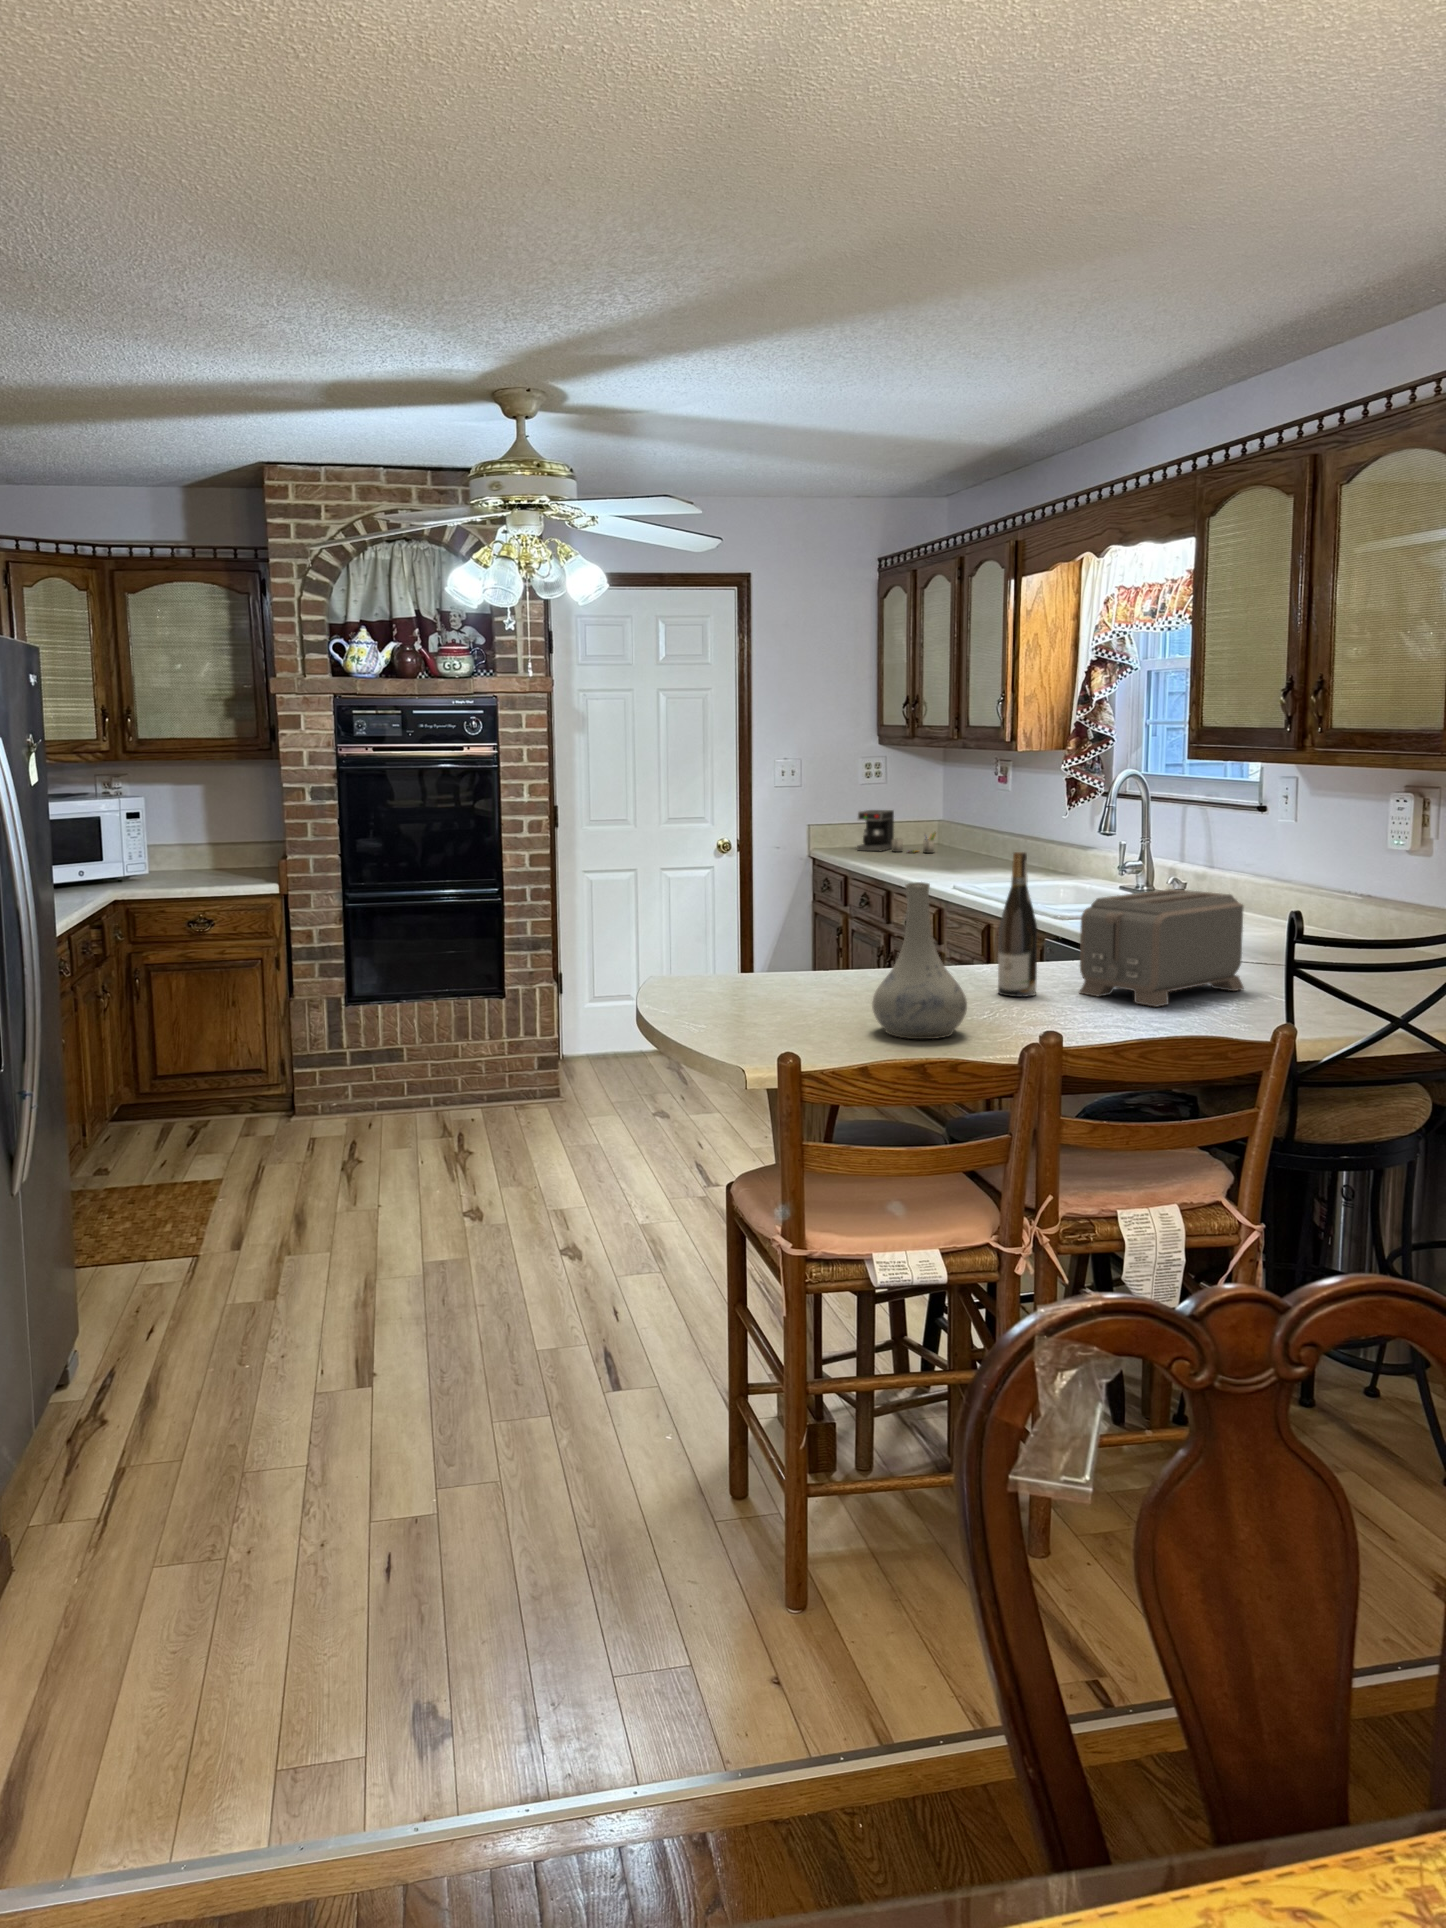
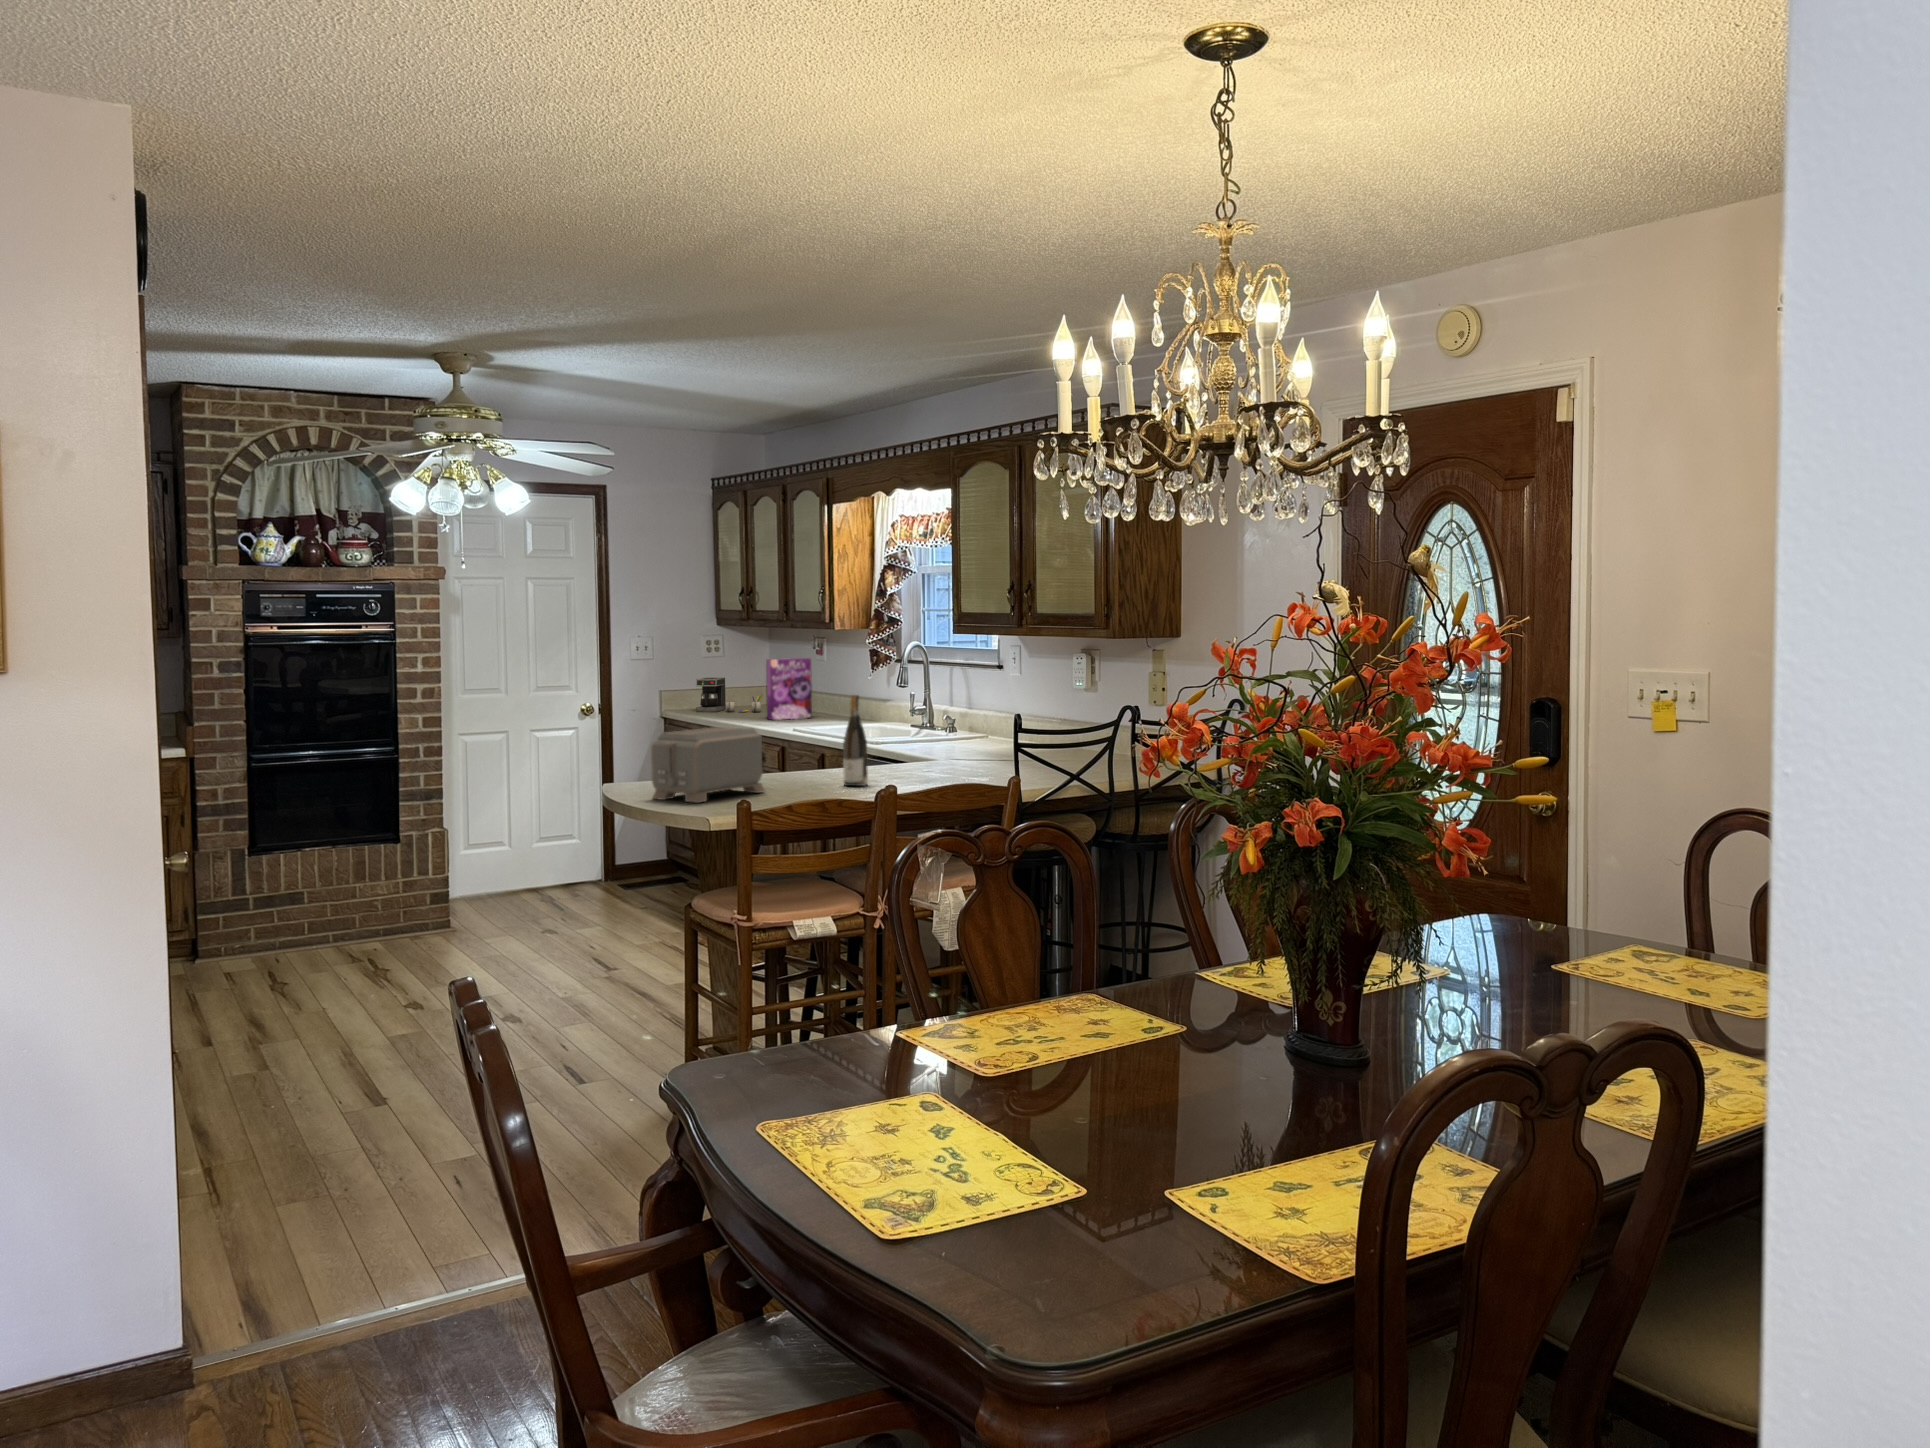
cereal box: none [937,788,995,865] -> present [766,658,812,720]
vase: present [872,882,967,1039] -> none [775,711,832,806]
toaster: present [1080,889,1244,1007] -> present [651,727,765,803]

